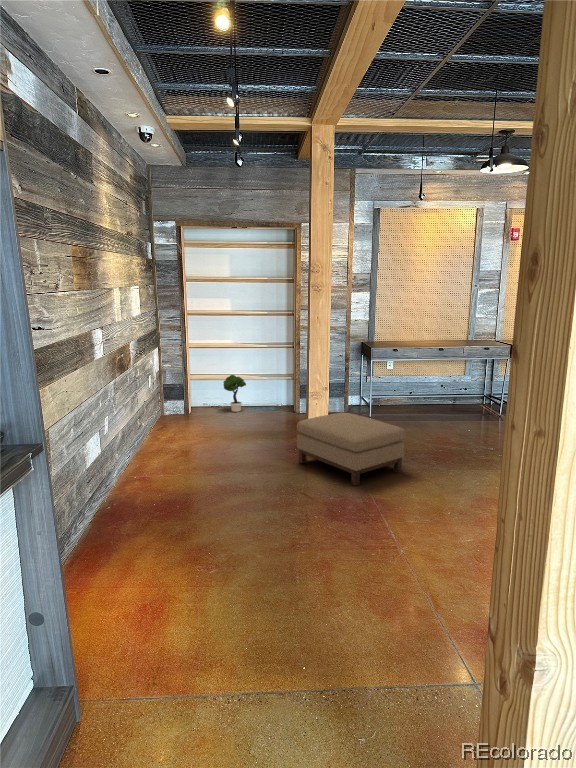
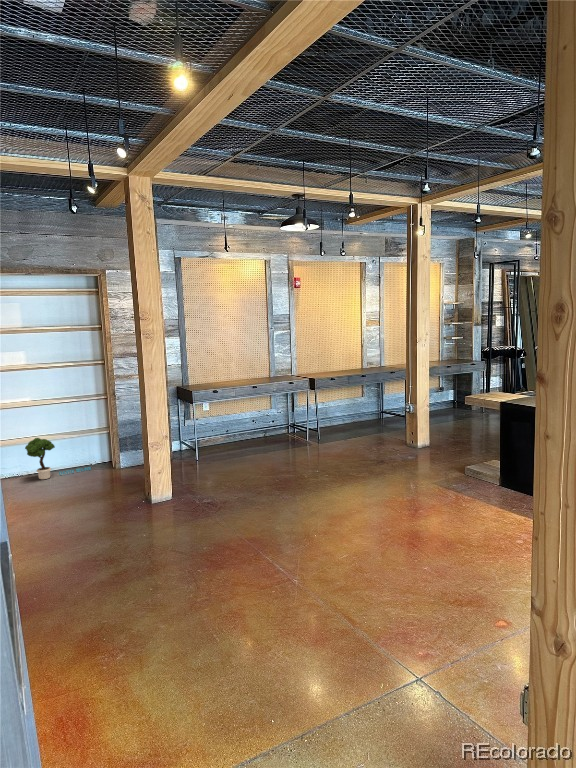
ottoman: present [297,412,406,486] -> none [148,461,259,534]

